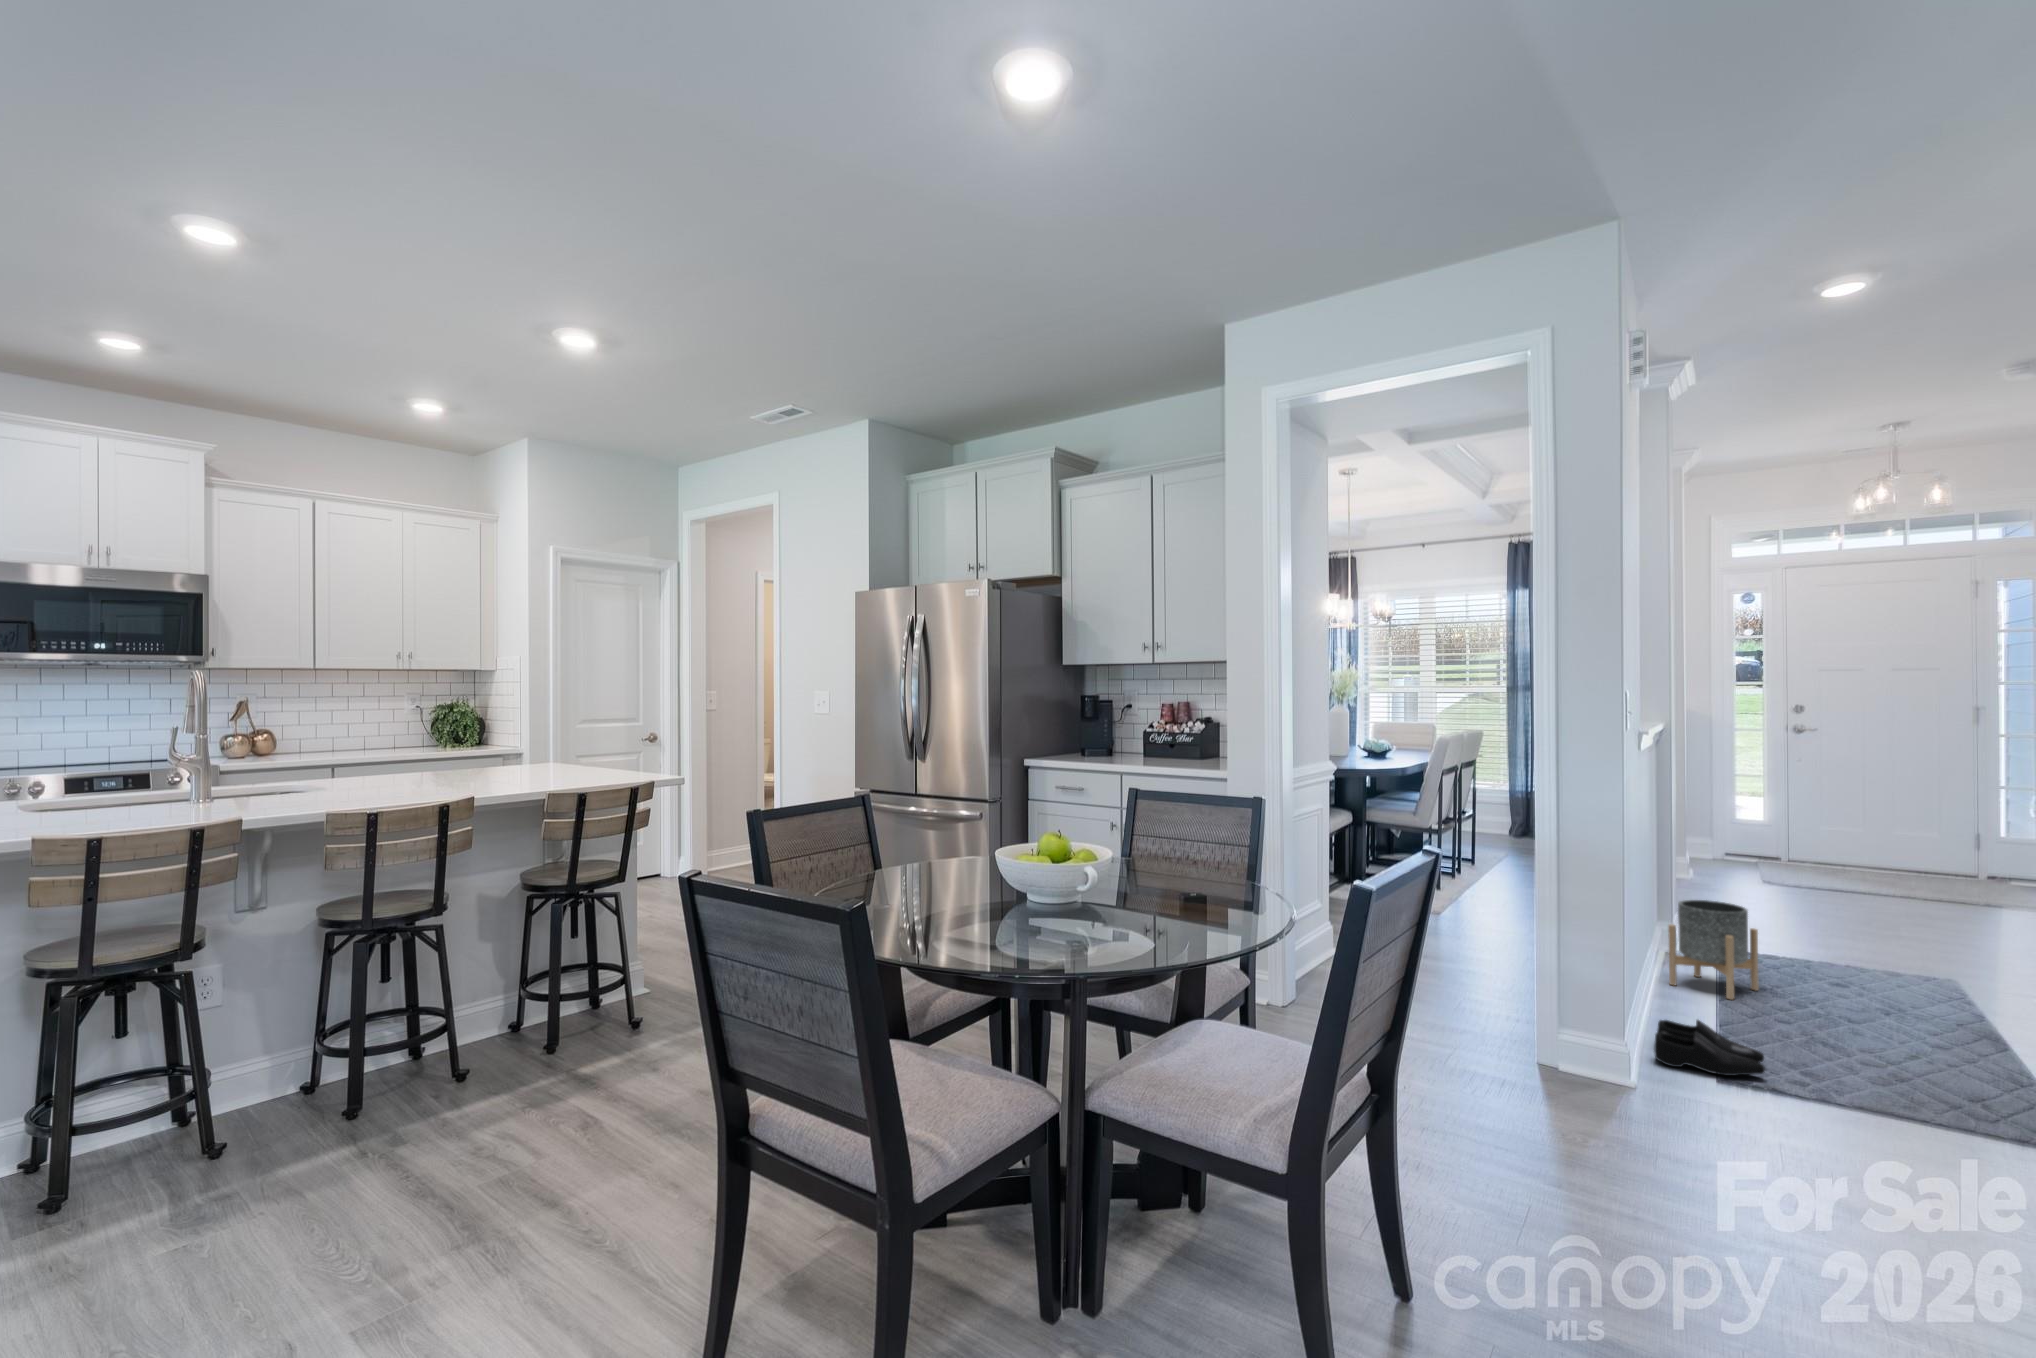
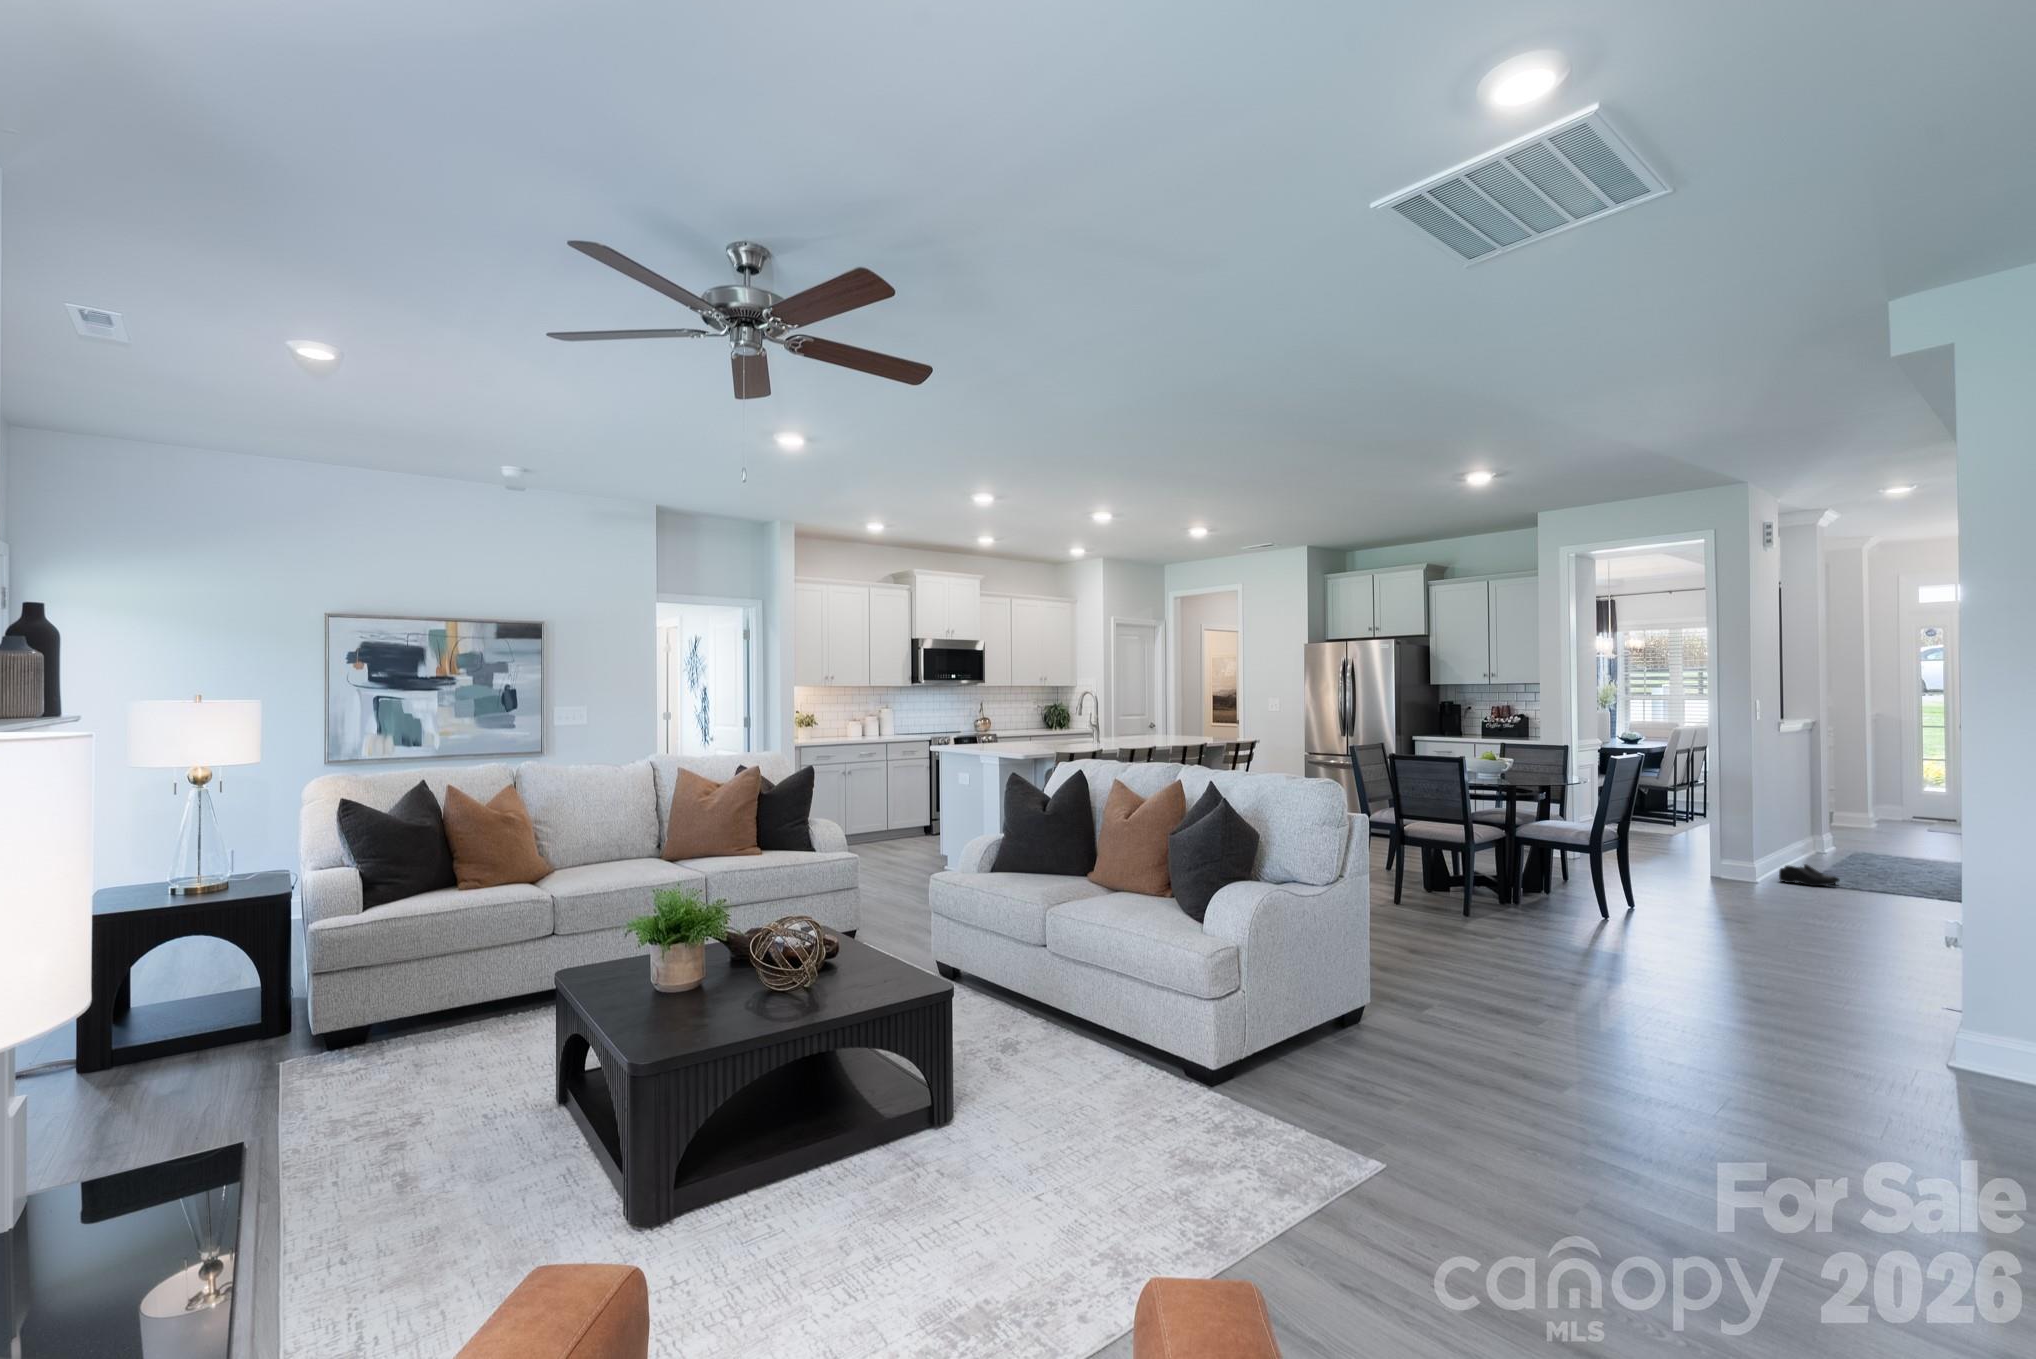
planter: present [1668,900,1759,999] -> none [1809,817,1865,868]

